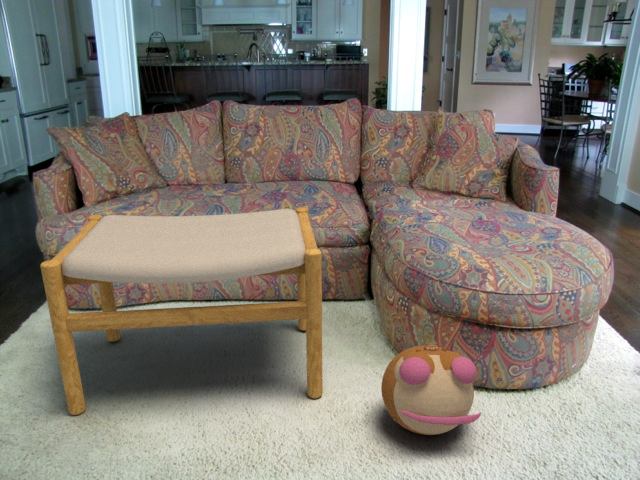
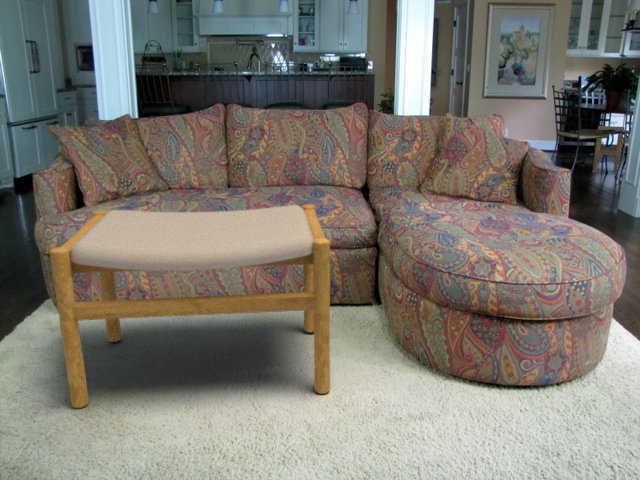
side table: none [575,113,607,159] -> present [593,126,624,174]
plush toy: present [381,343,481,435] -> none [390,332,491,426]

